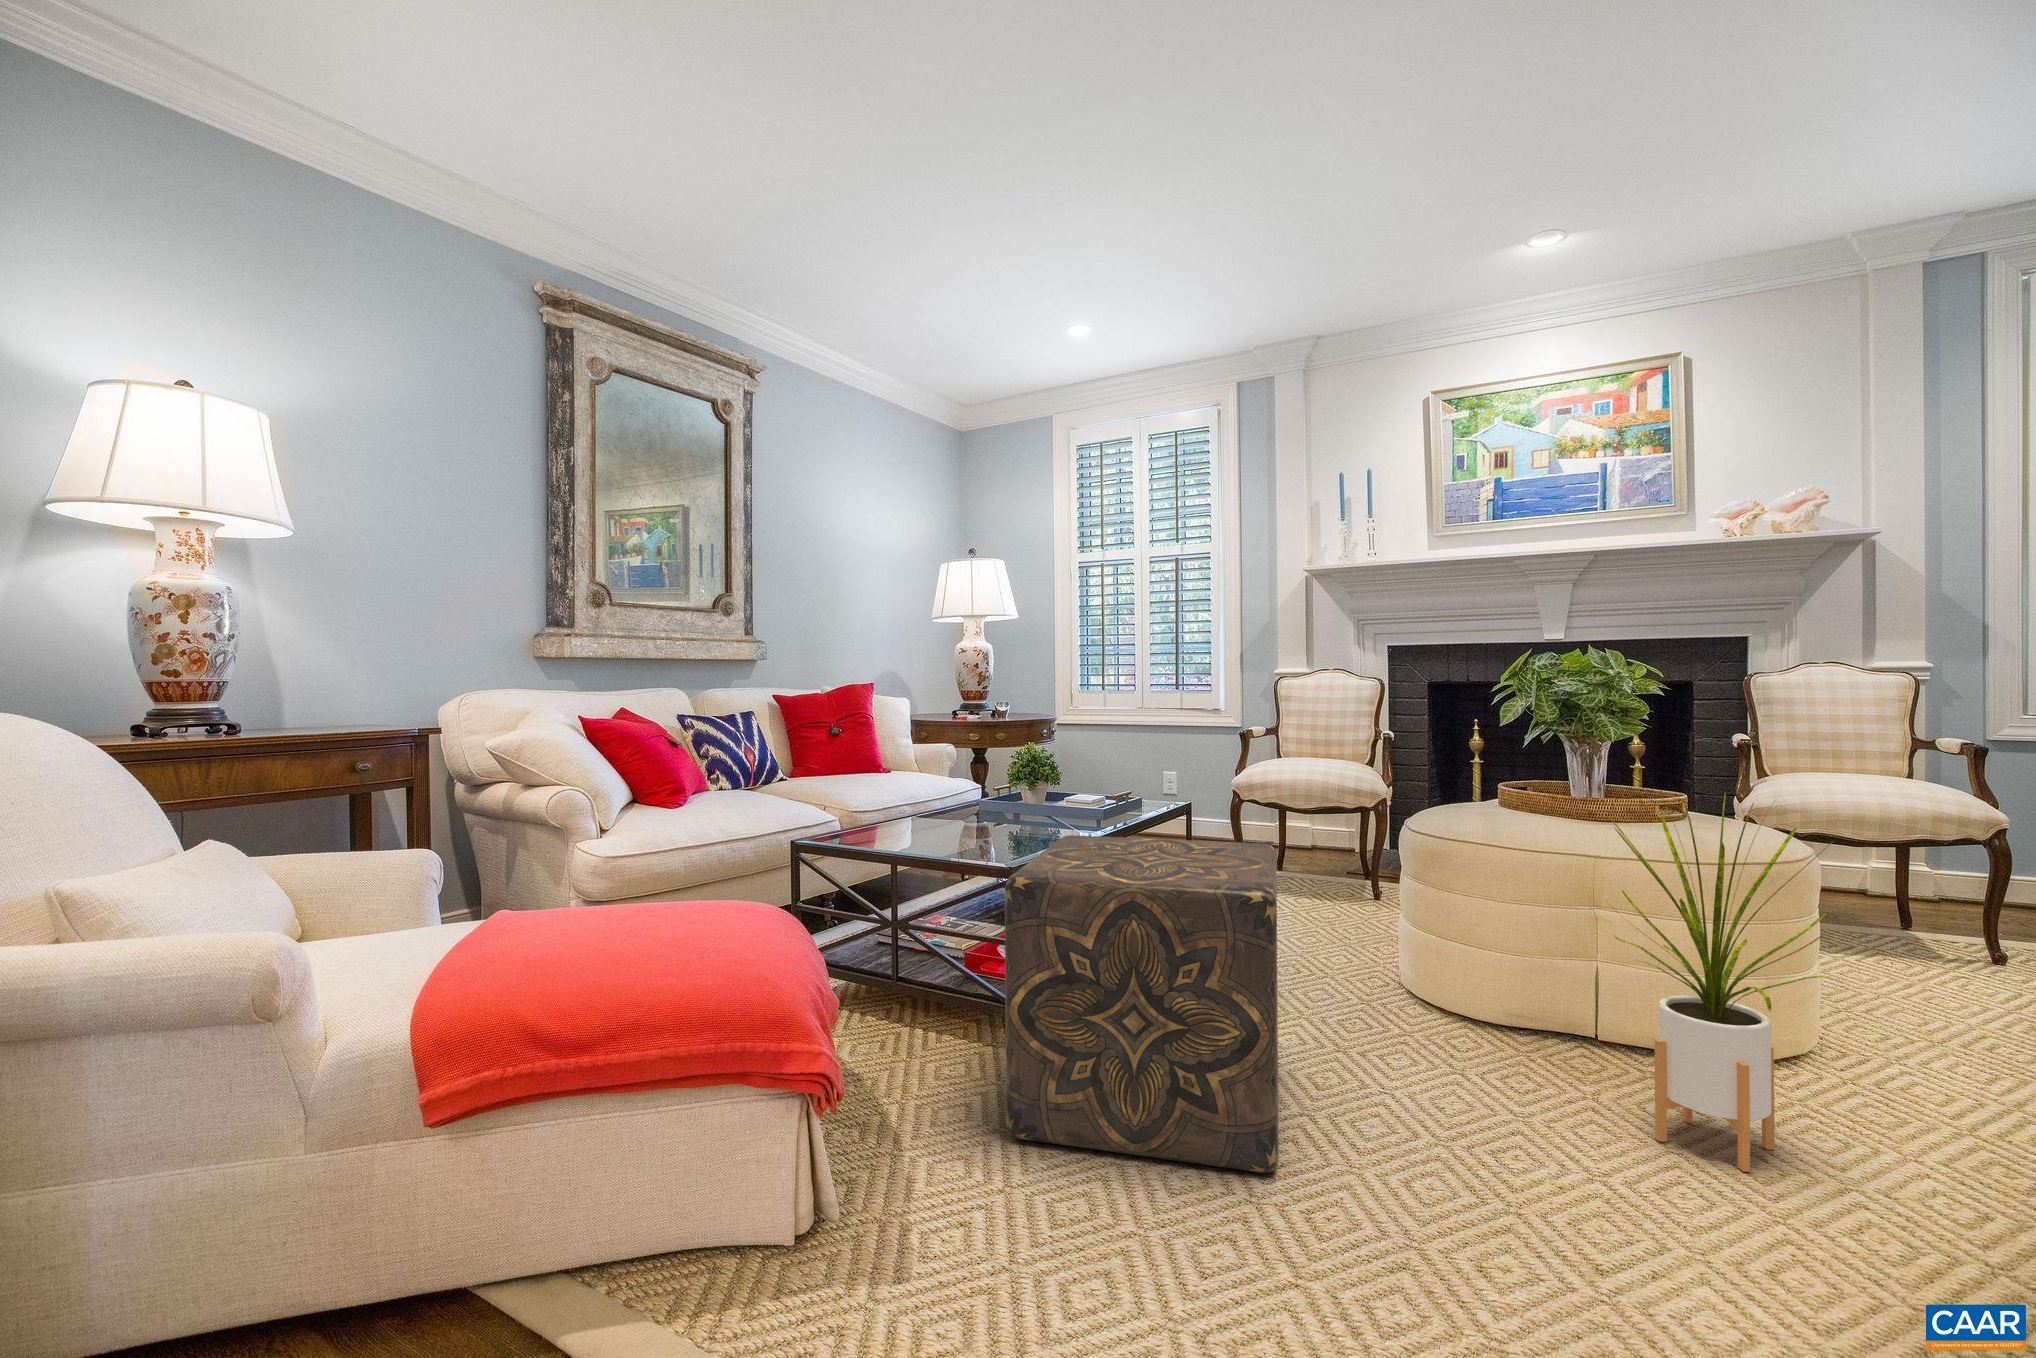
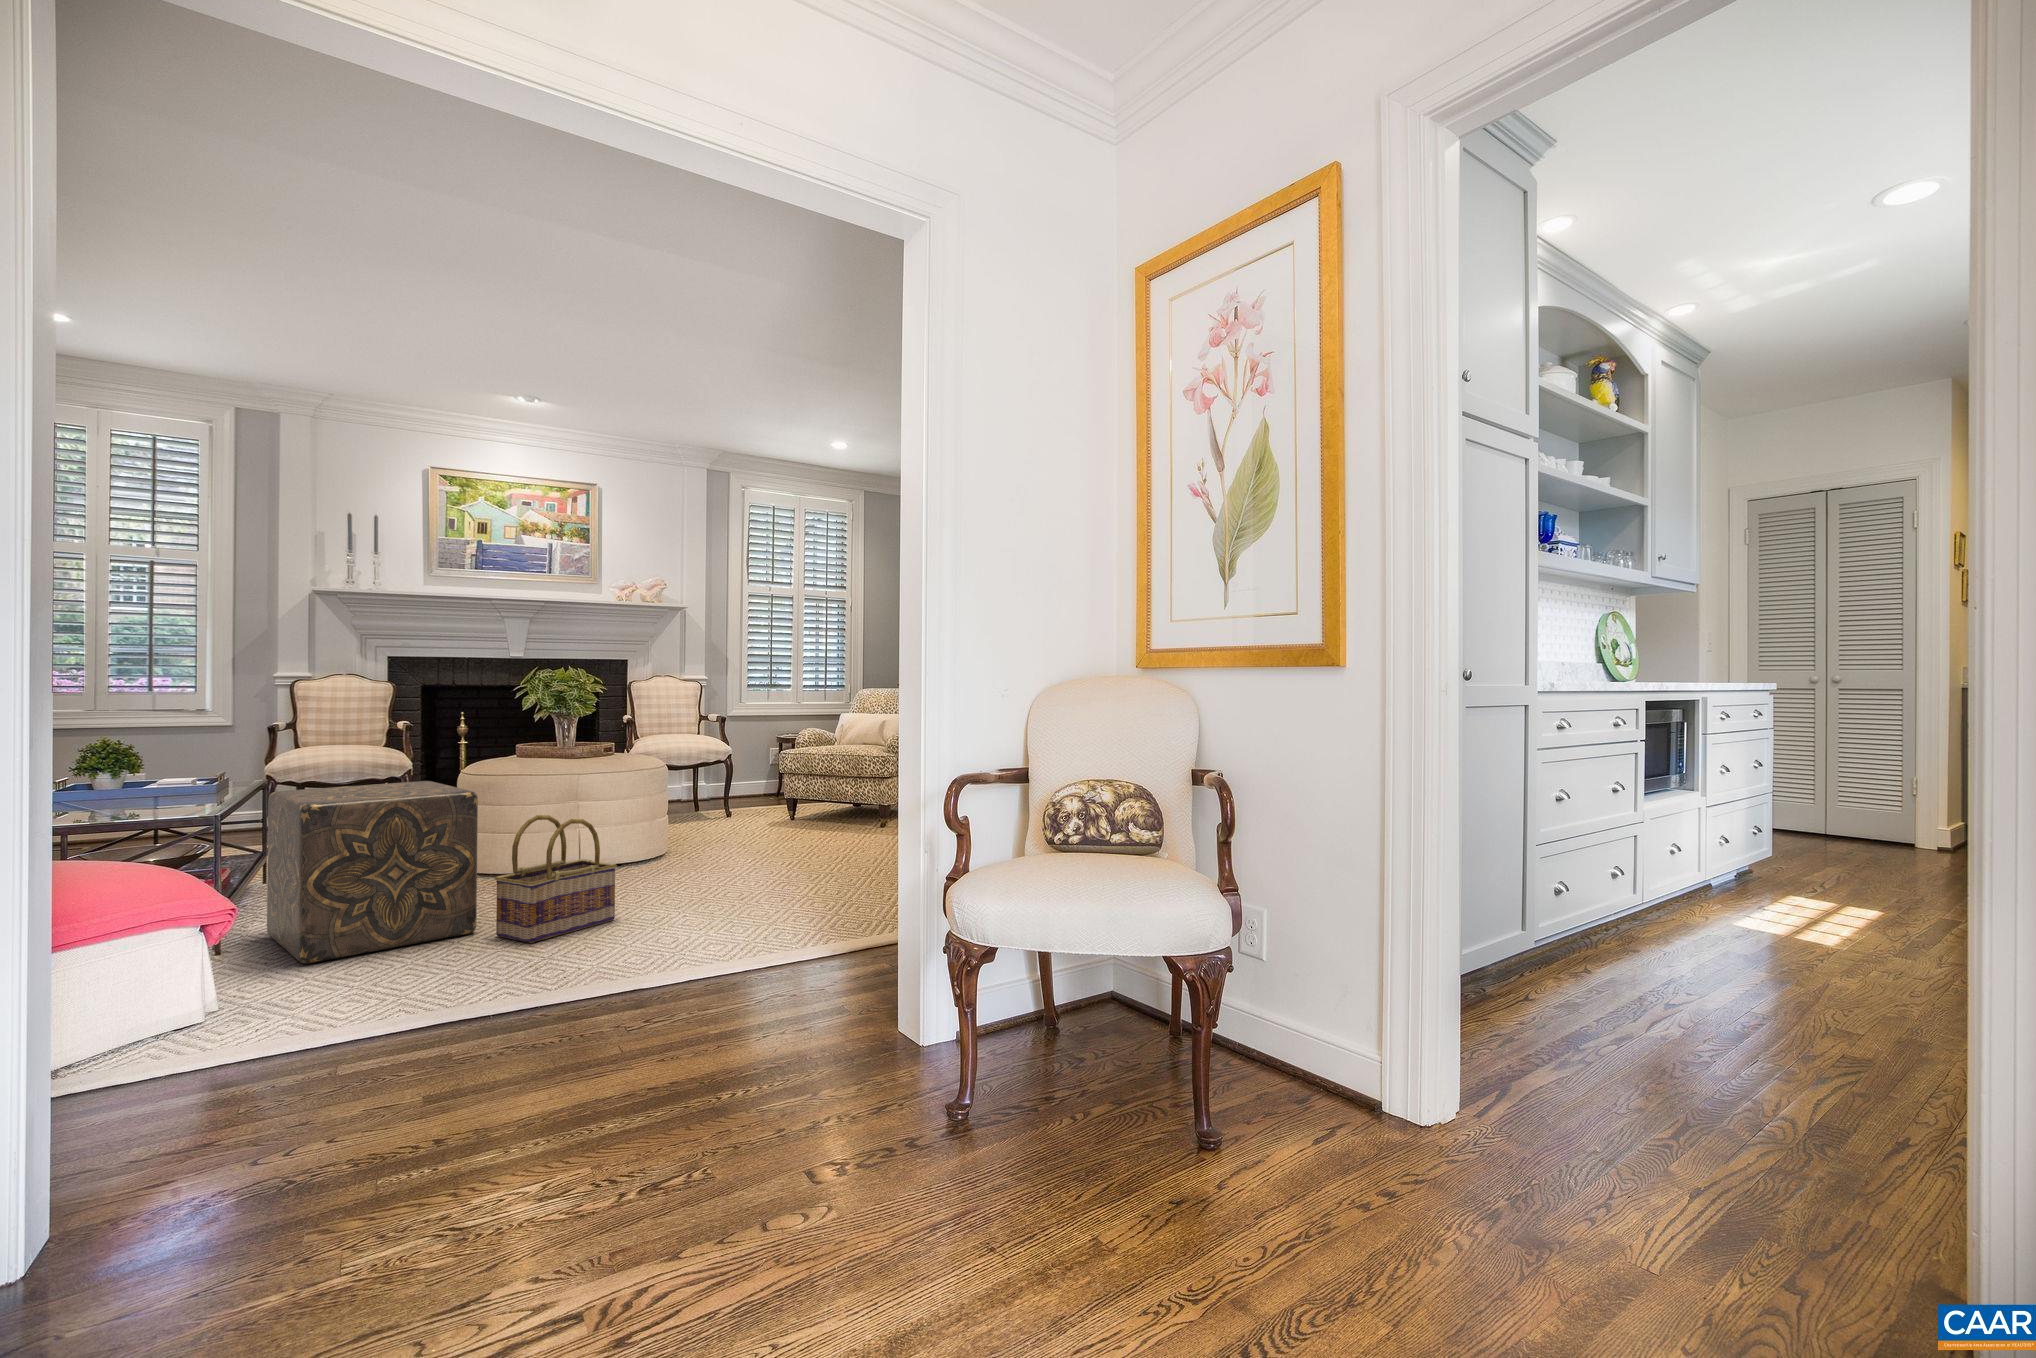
house plant: present [1610,793,1840,1172] -> none [606,733,691,886]
basket: none [1290,966,1574,1285] -> present [495,815,617,943]

